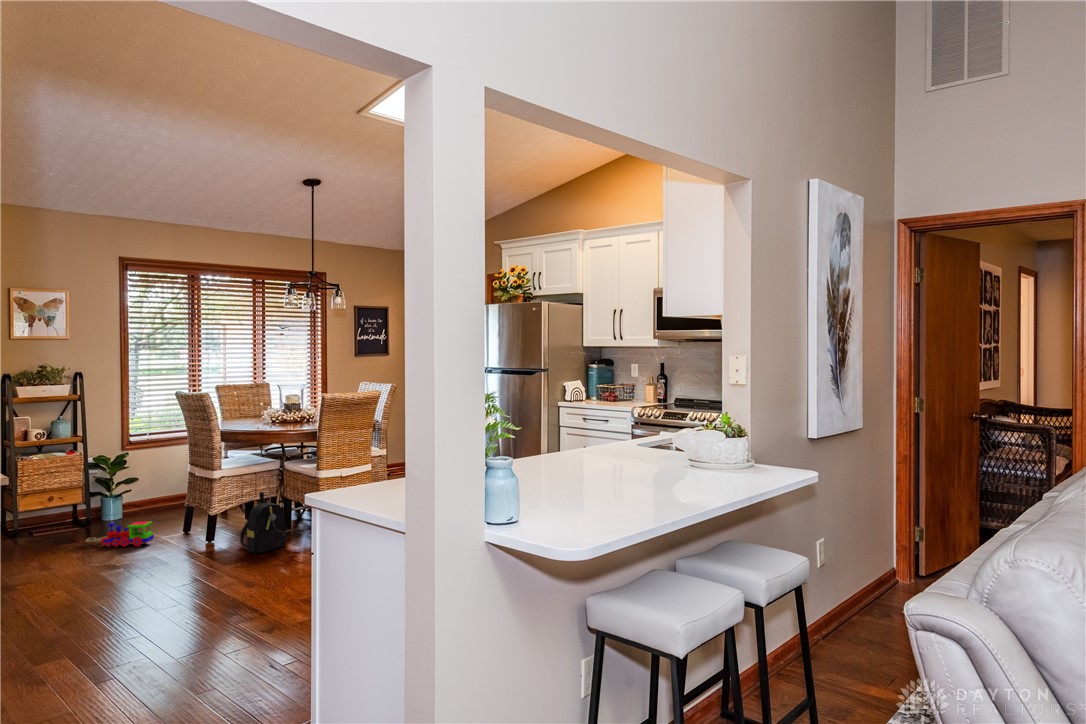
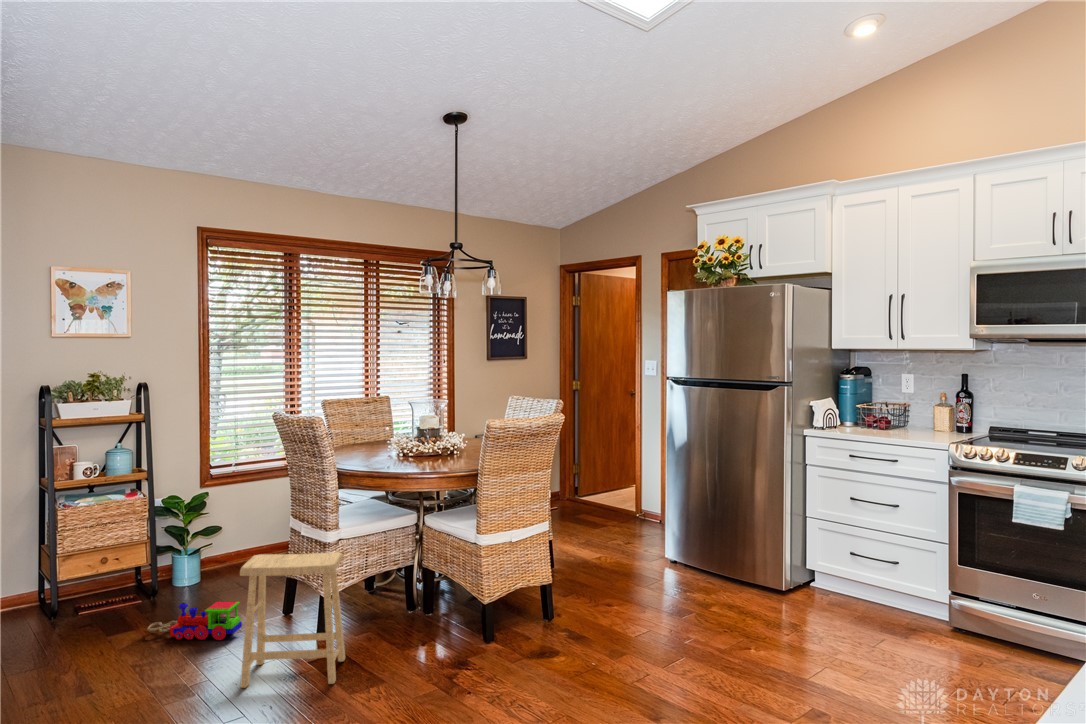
footstool: none [151,481,225,567] -> present [240,552,345,688]
backpack: present [240,492,288,553] -> none [366,565,436,663]

